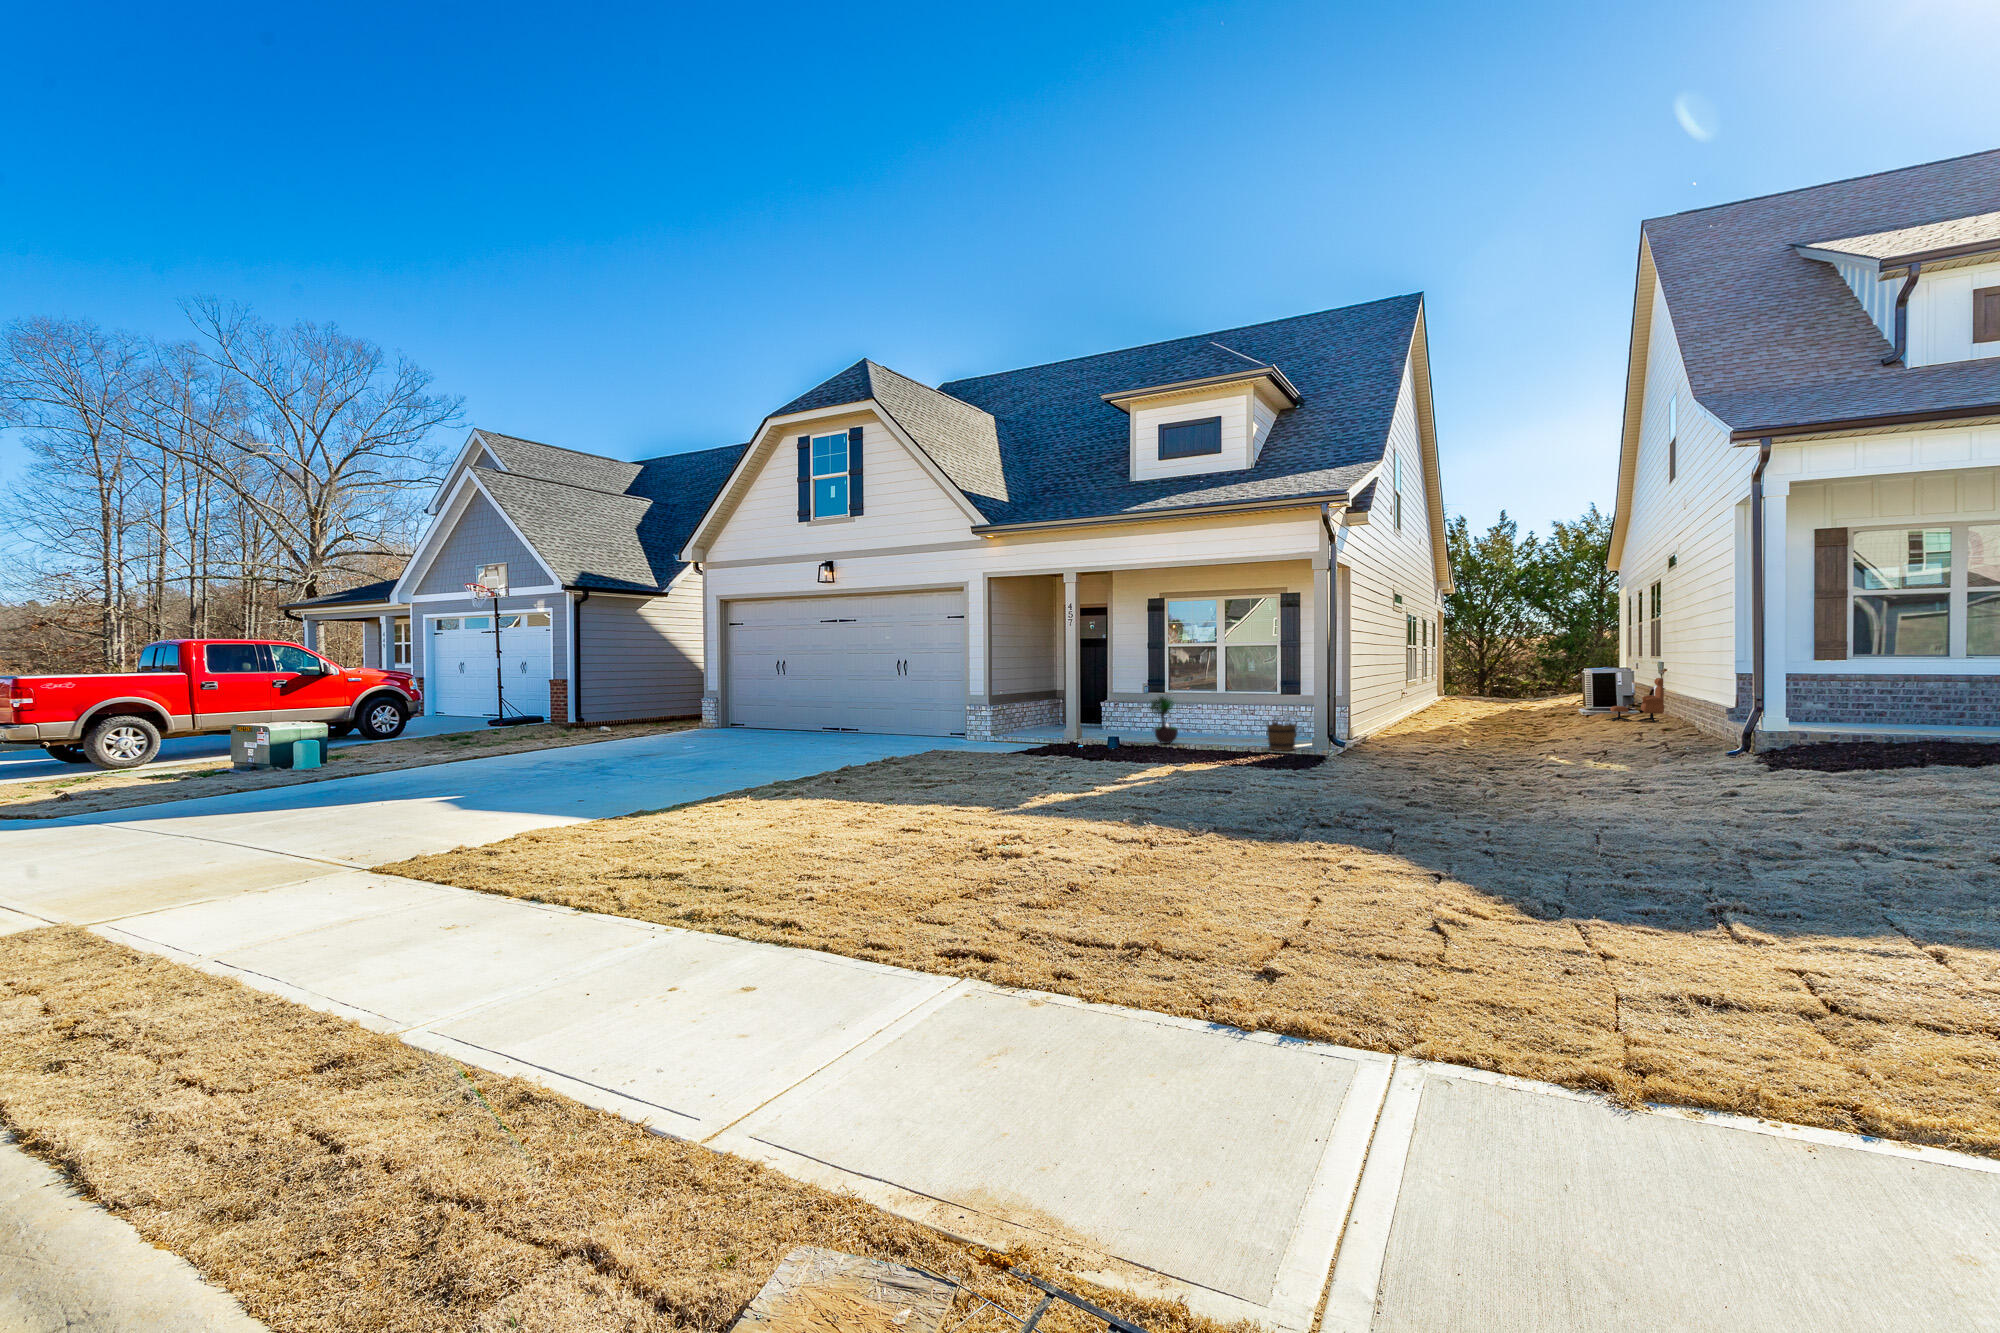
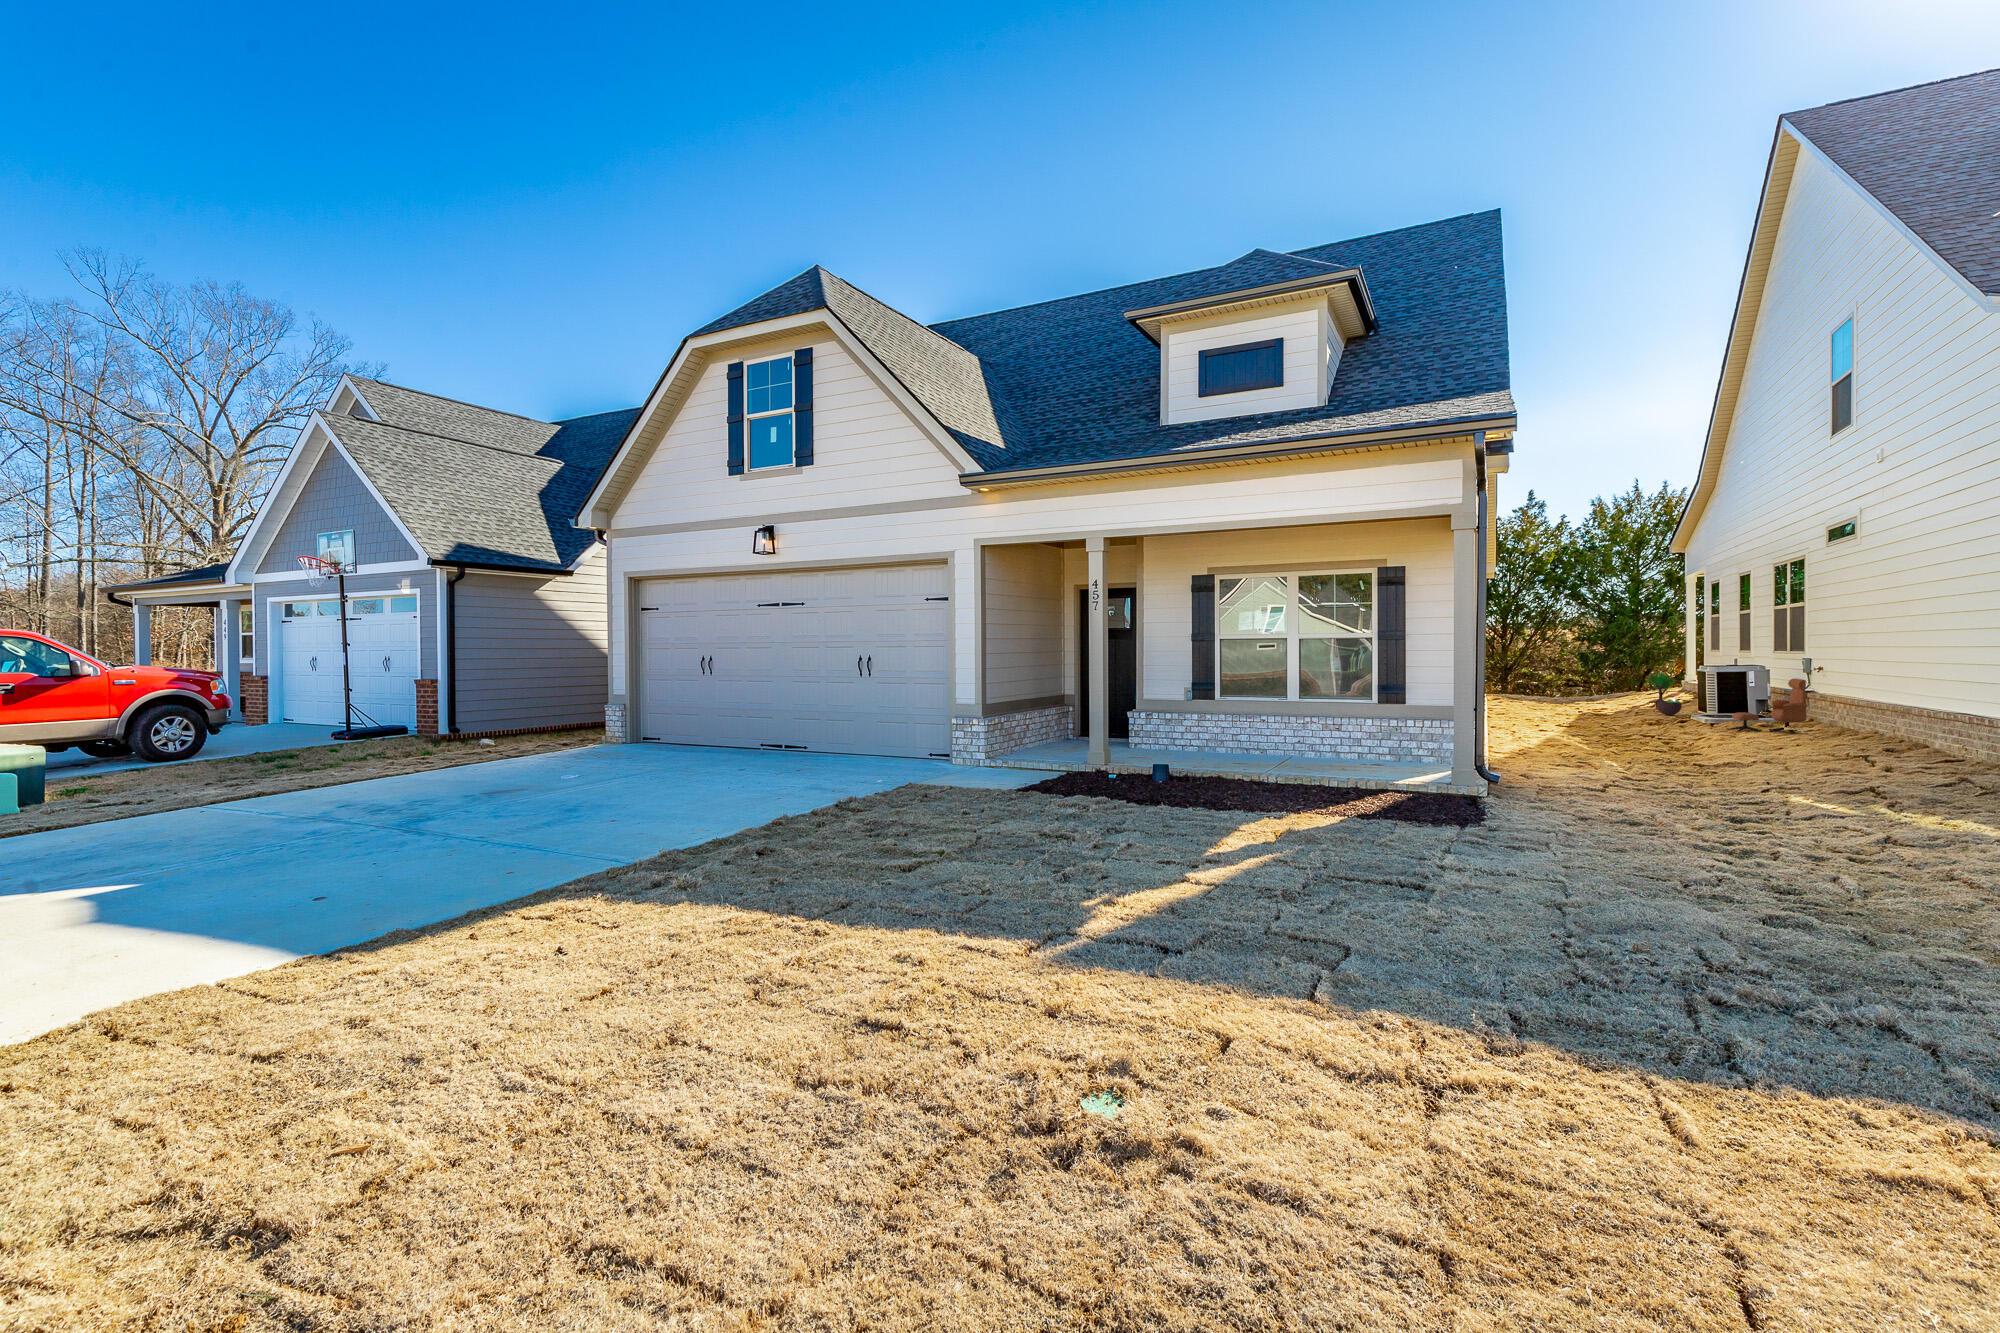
potted tree: present [1149,696,1178,744] -> present [1647,673,1682,715]
bucket: present [1267,720,1297,751] -> none [1366,740,1409,783]

